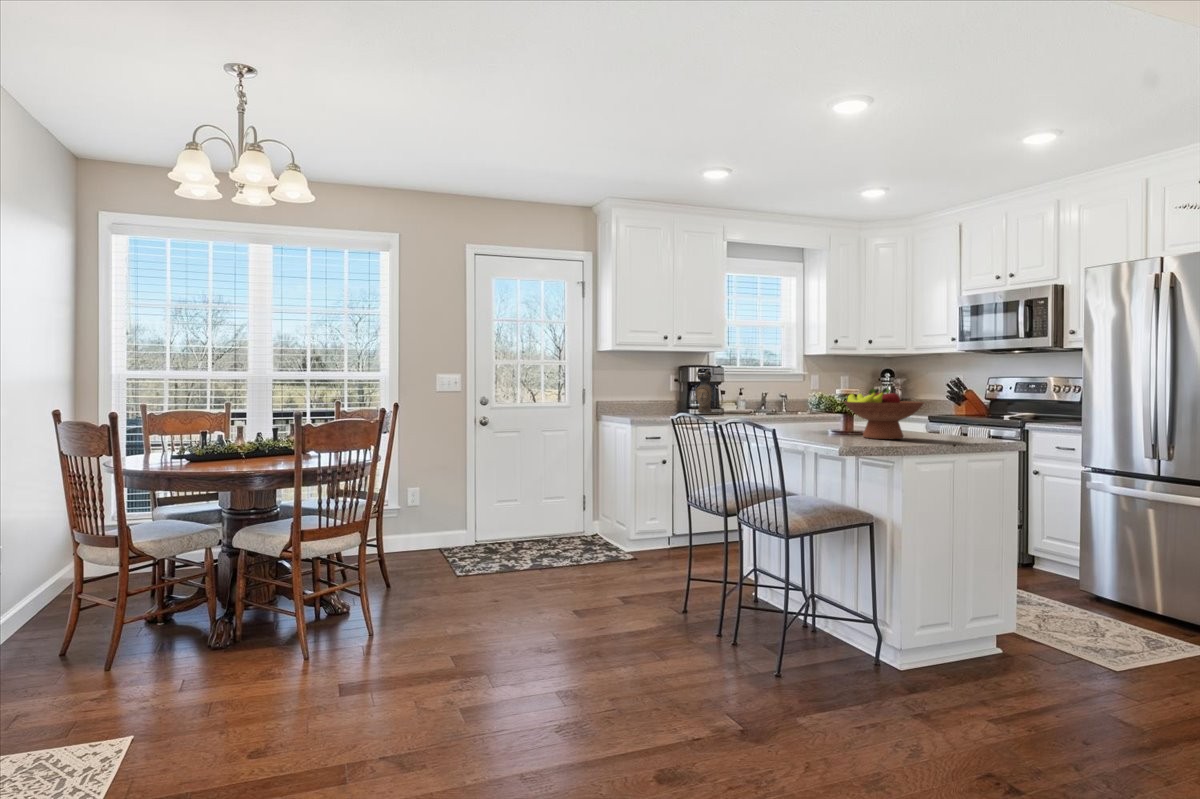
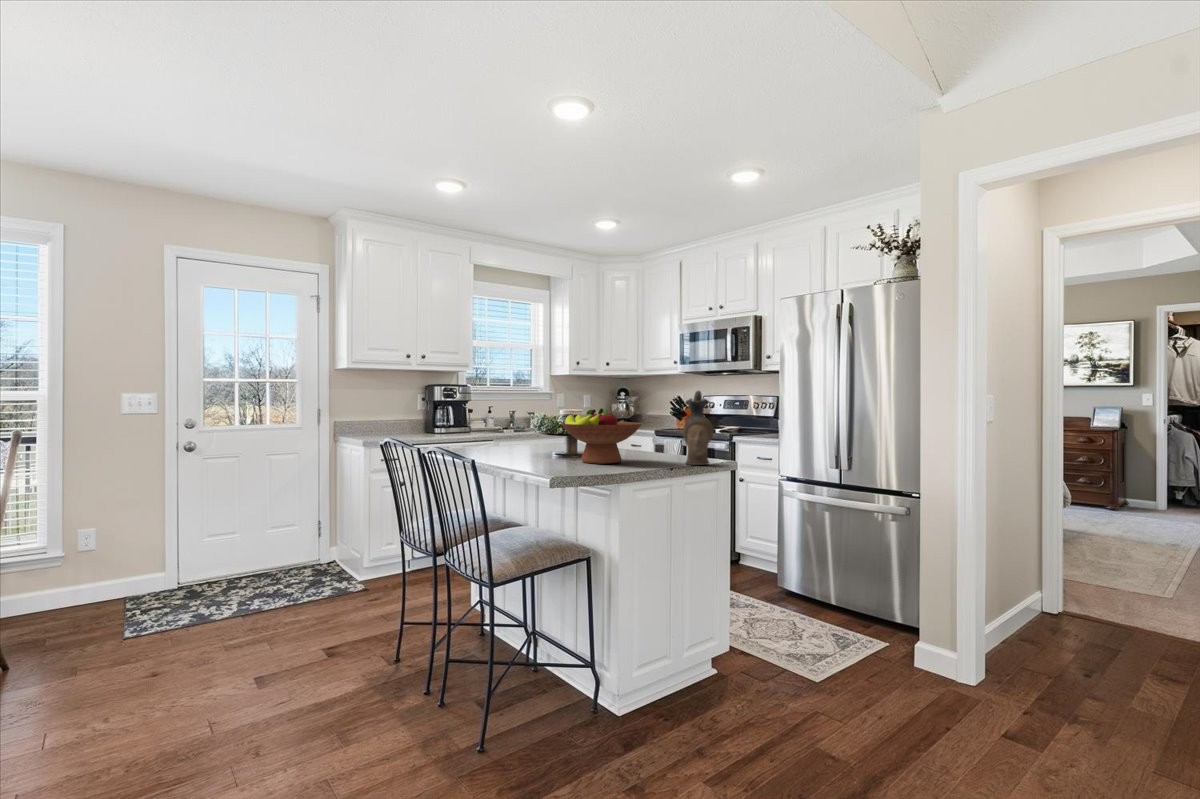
ceramic pitcher: present [695,370,713,412] -> present [683,391,714,465]

